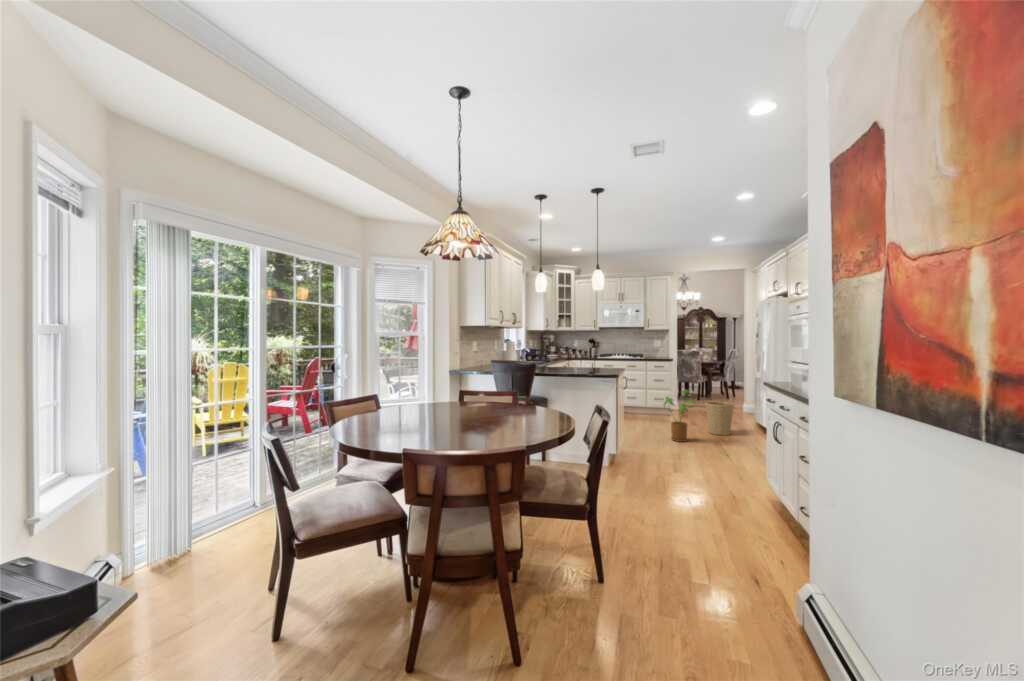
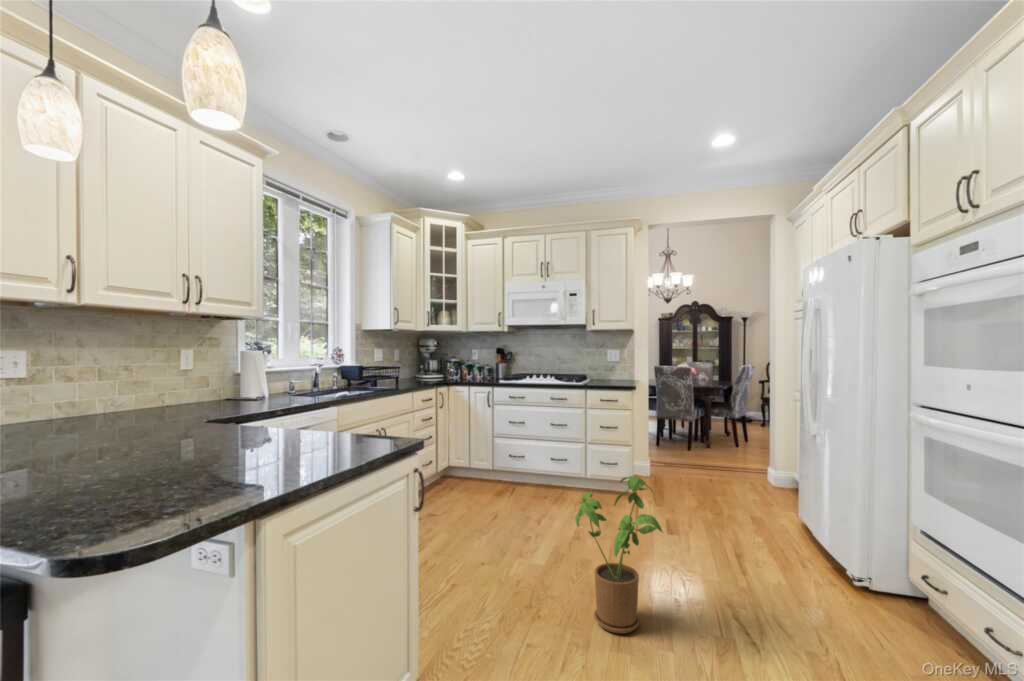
basket: present [706,397,734,435] -> none [693,480,765,591]

